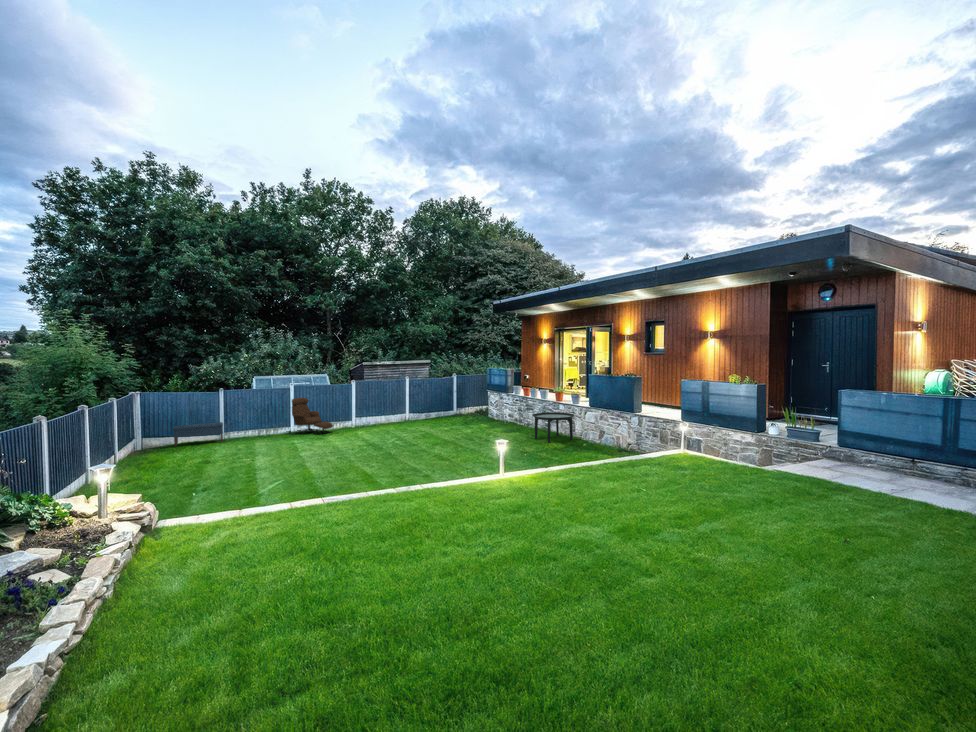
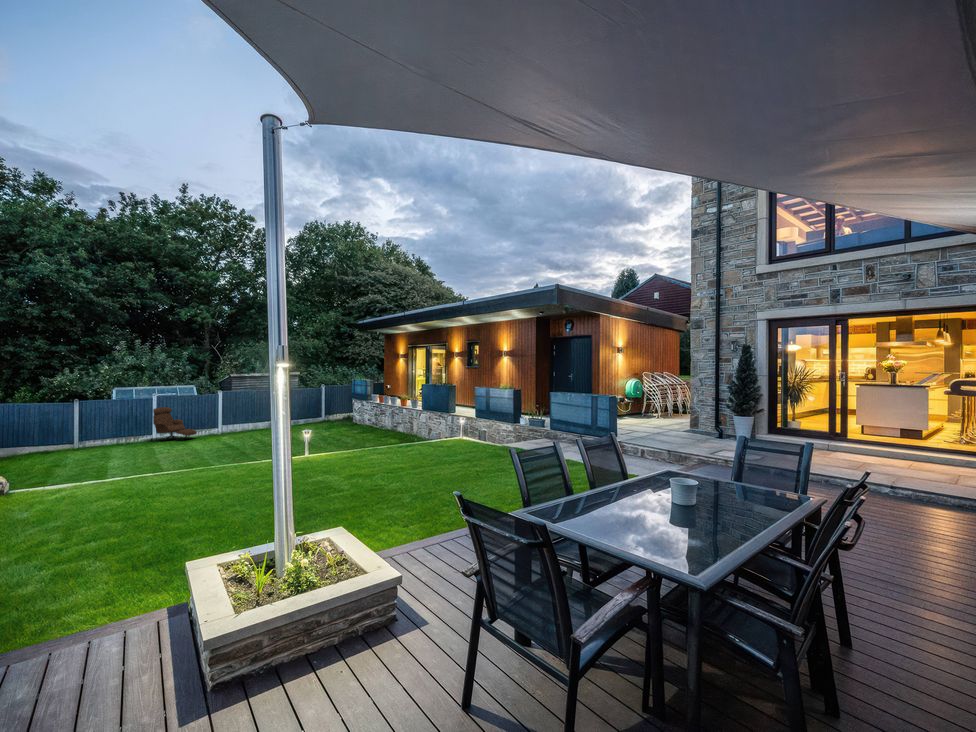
round table: present [532,412,574,443] -> none [377,416,412,441]
bench: present [173,422,223,447] -> none [18,432,76,457]

